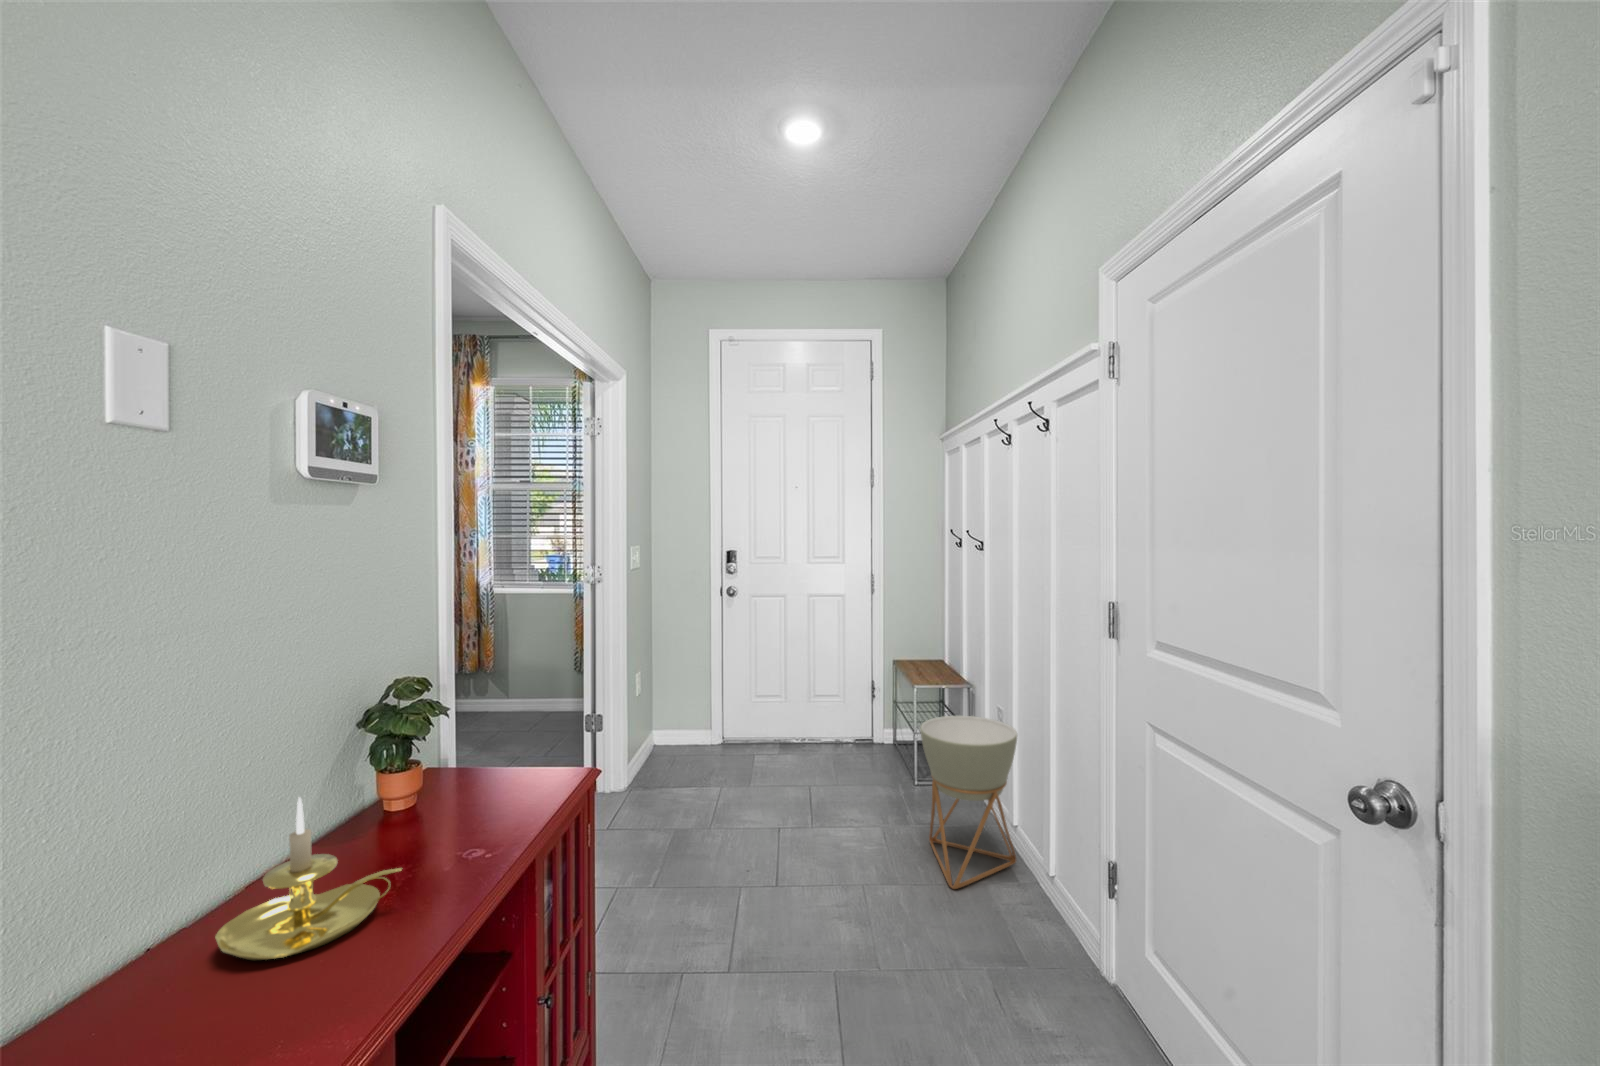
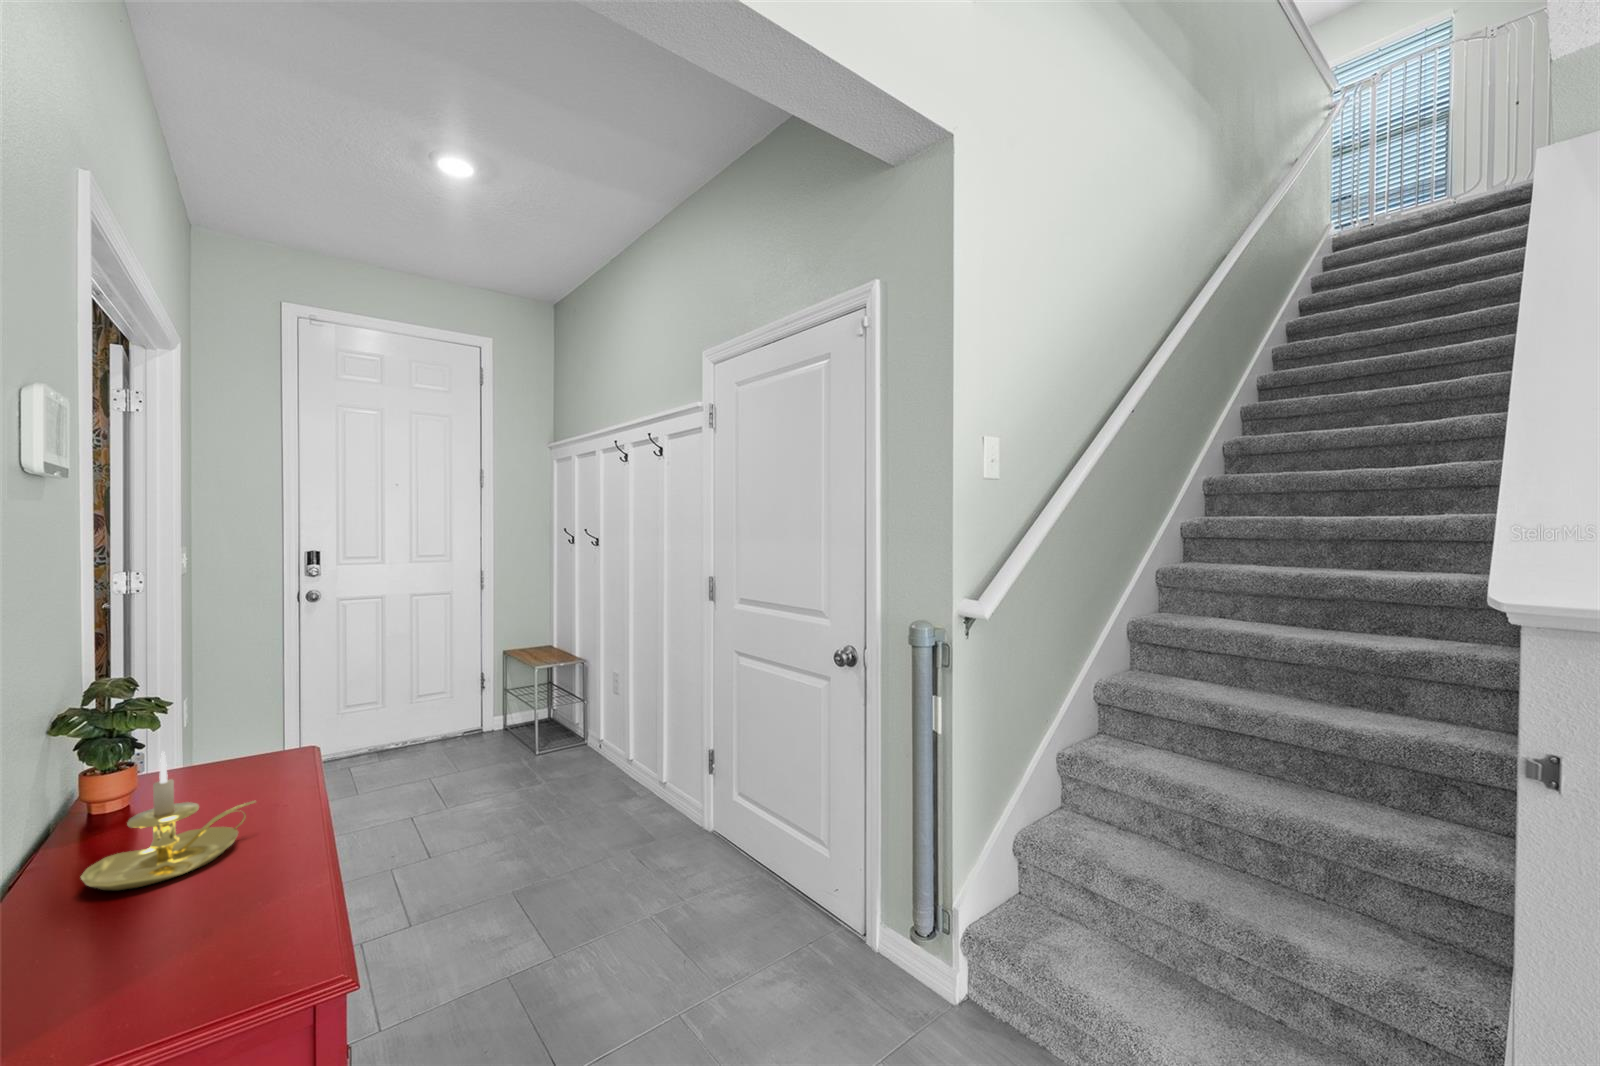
planter: present [920,716,1017,889] -> none [558,679,637,814]

